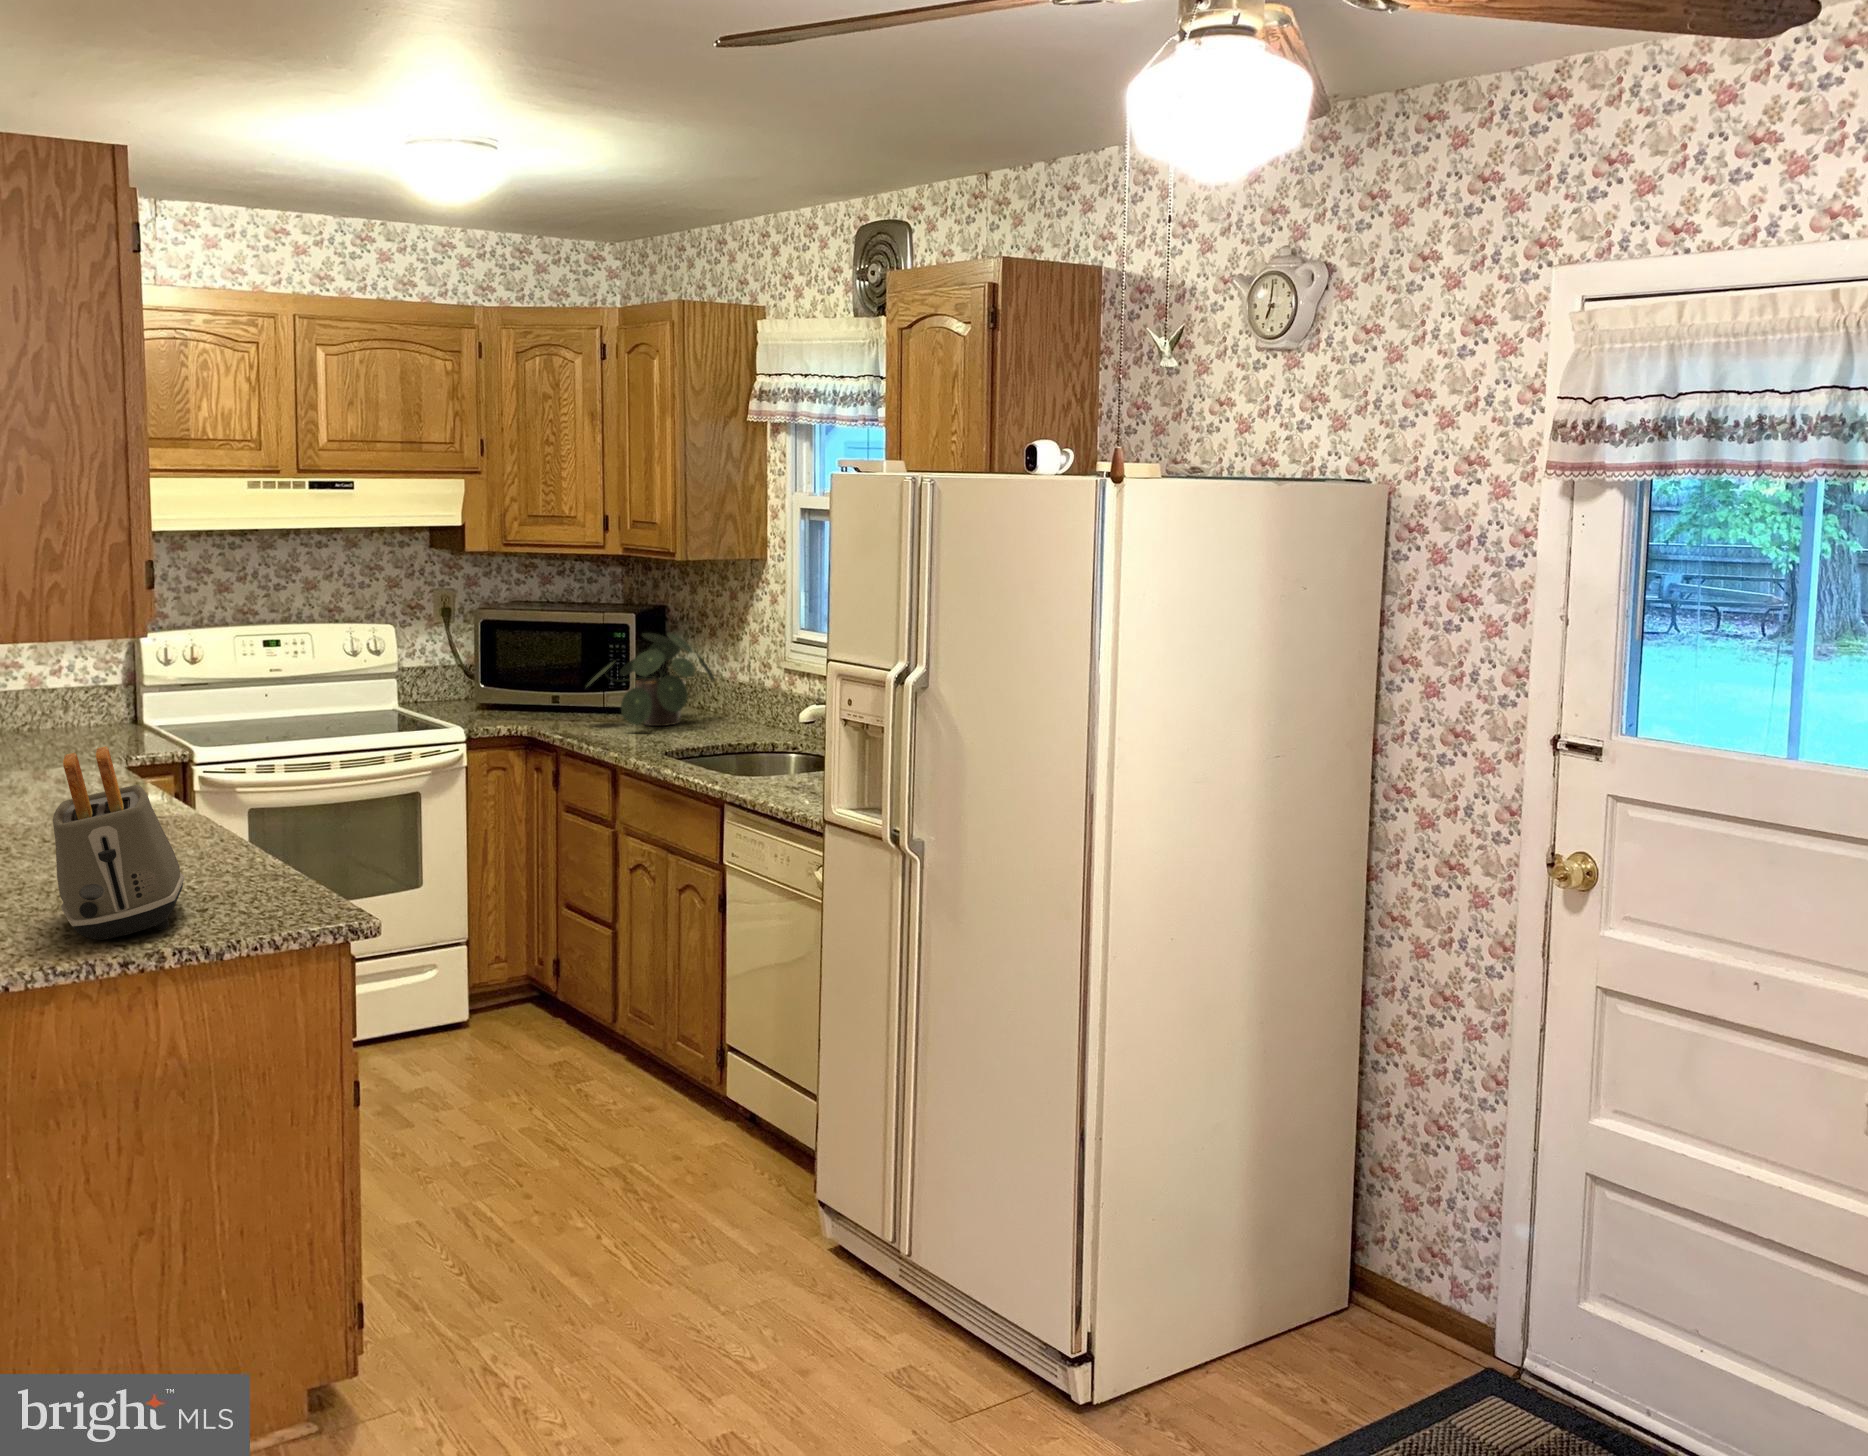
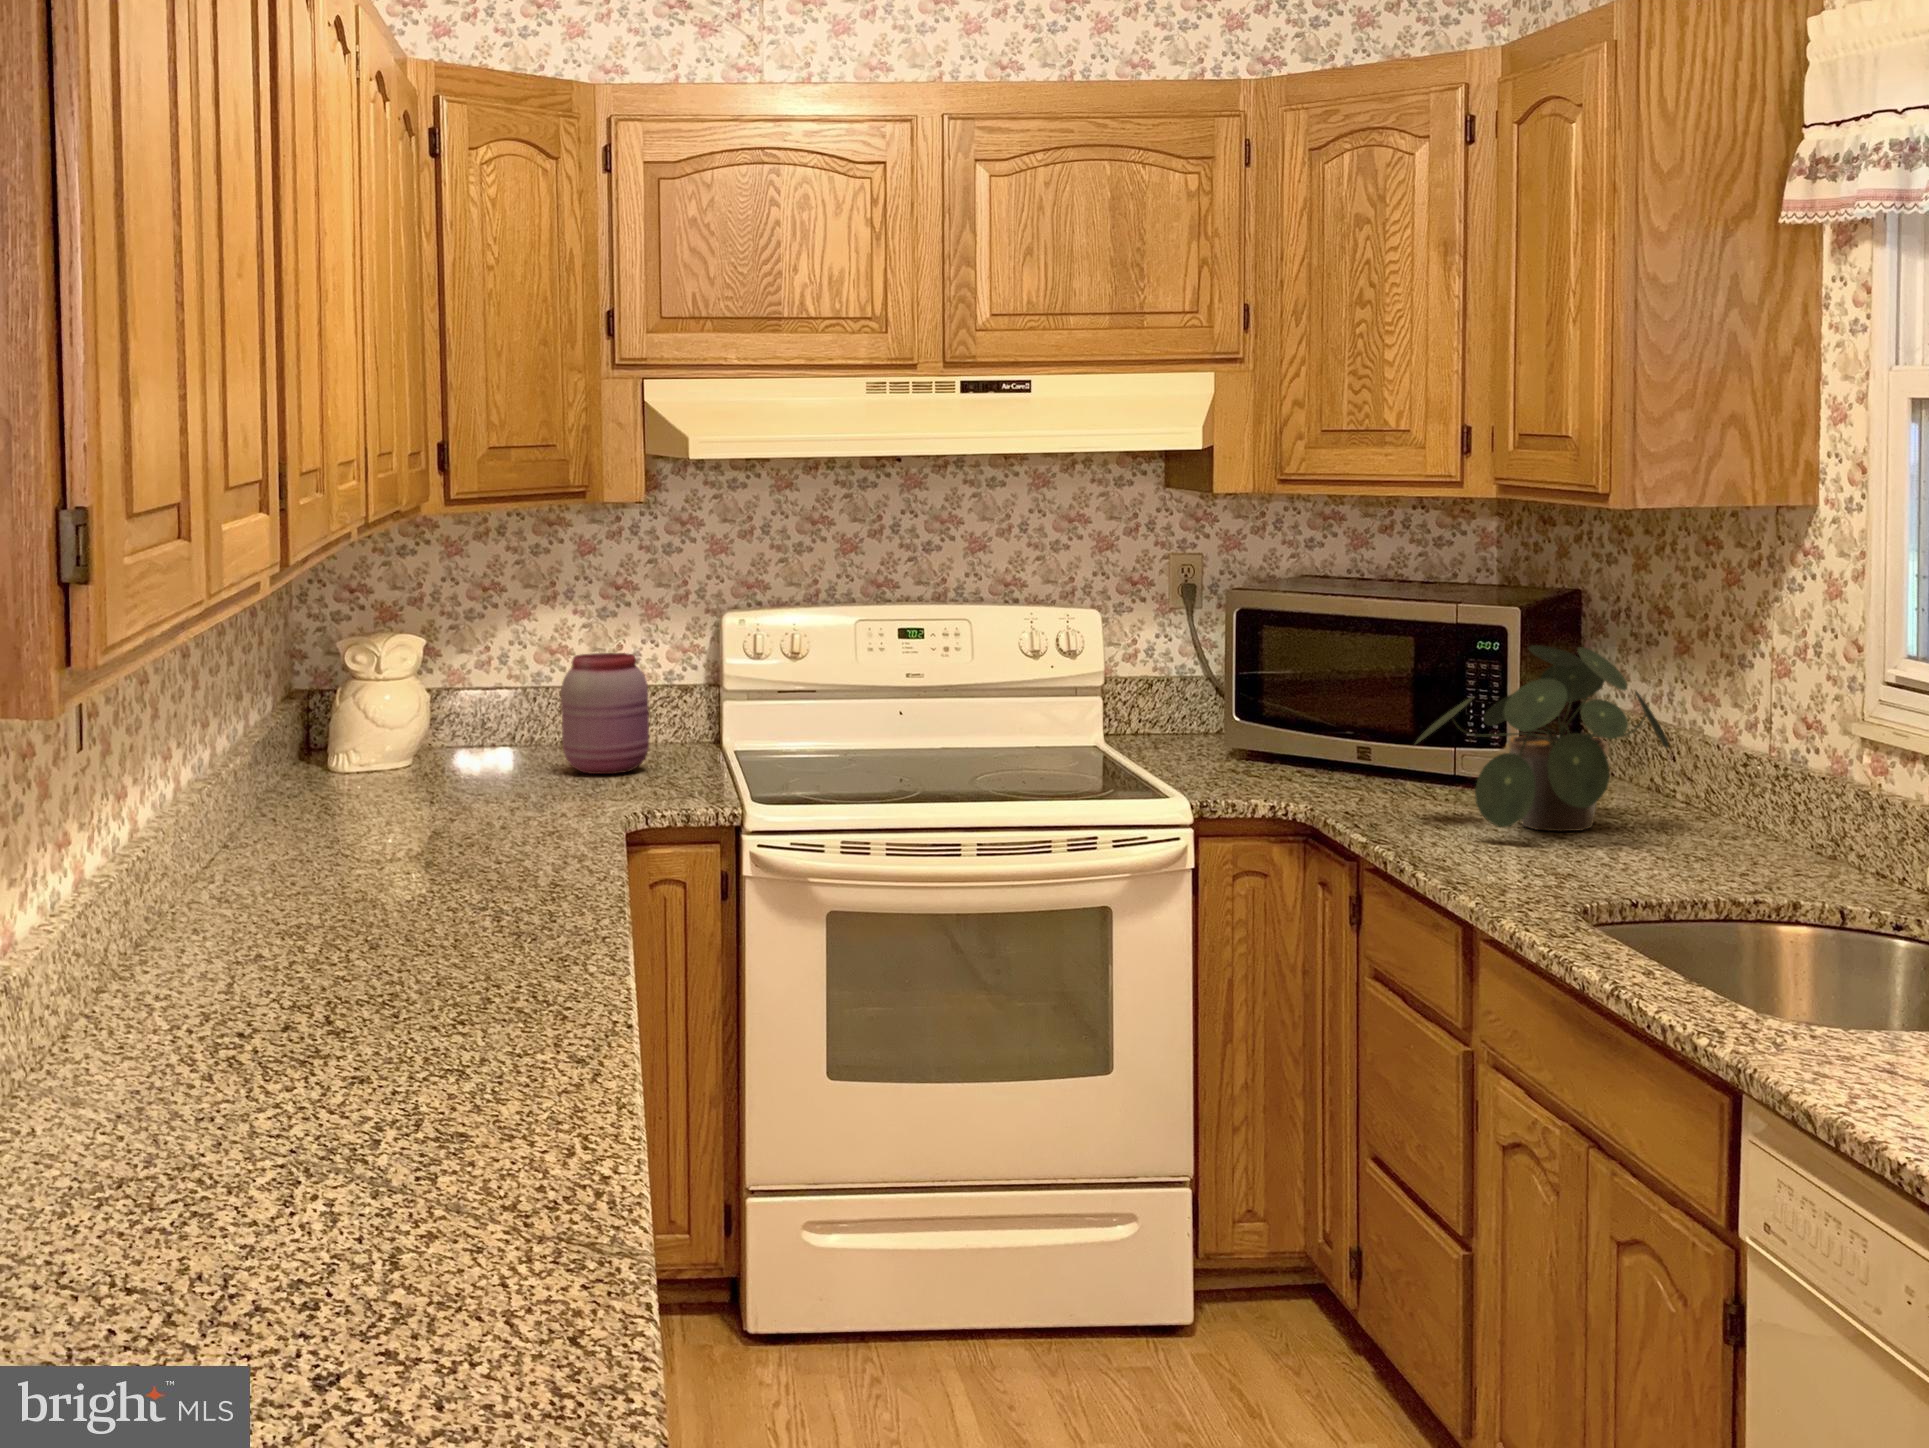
jar: none [30,668,97,744] -> present [561,653,649,774]
toaster: present [53,746,184,940] -> none [300,830,542,1215]

